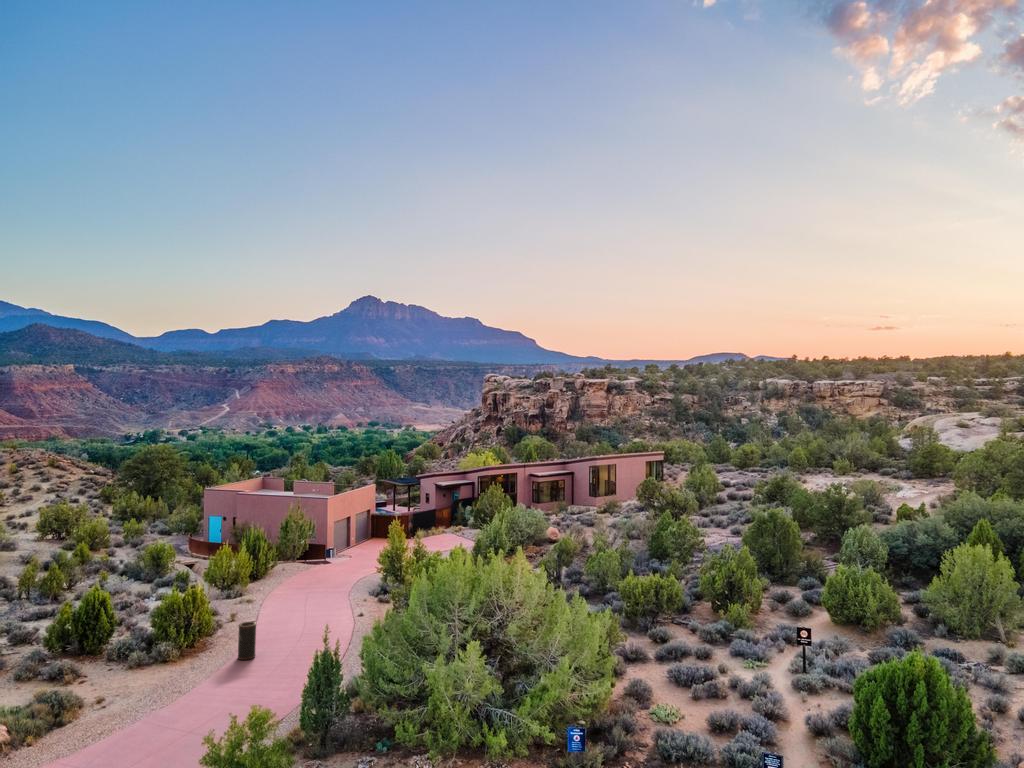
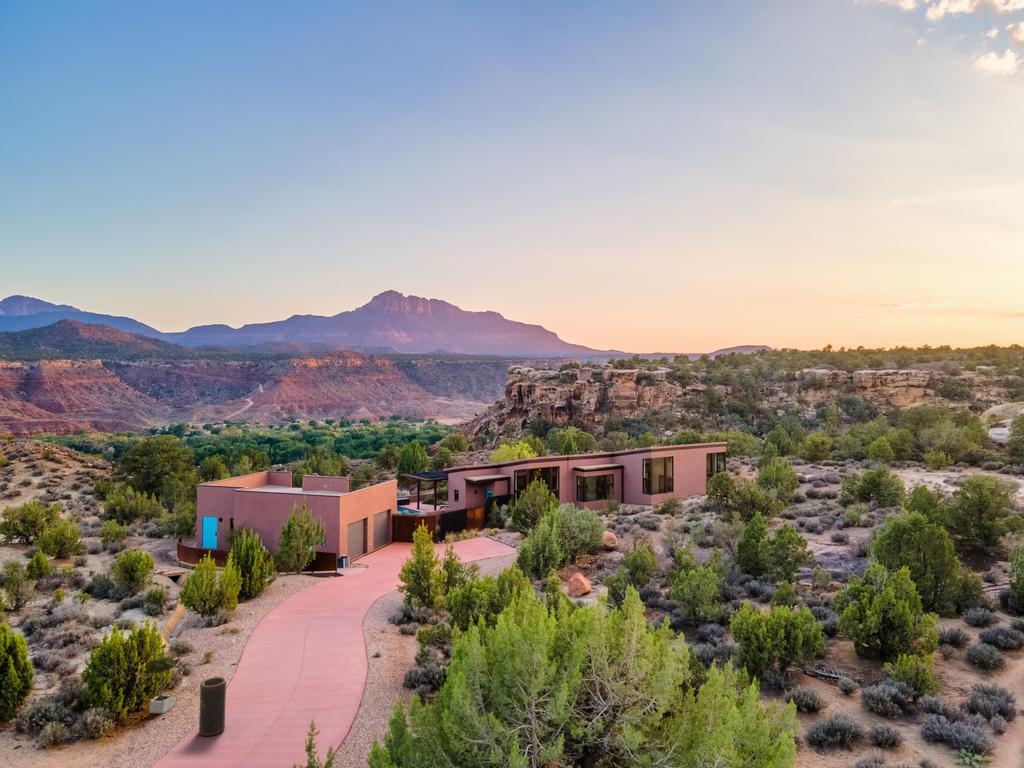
potted tree: none [198,609,217,649] -> present [148,657,174,713]

